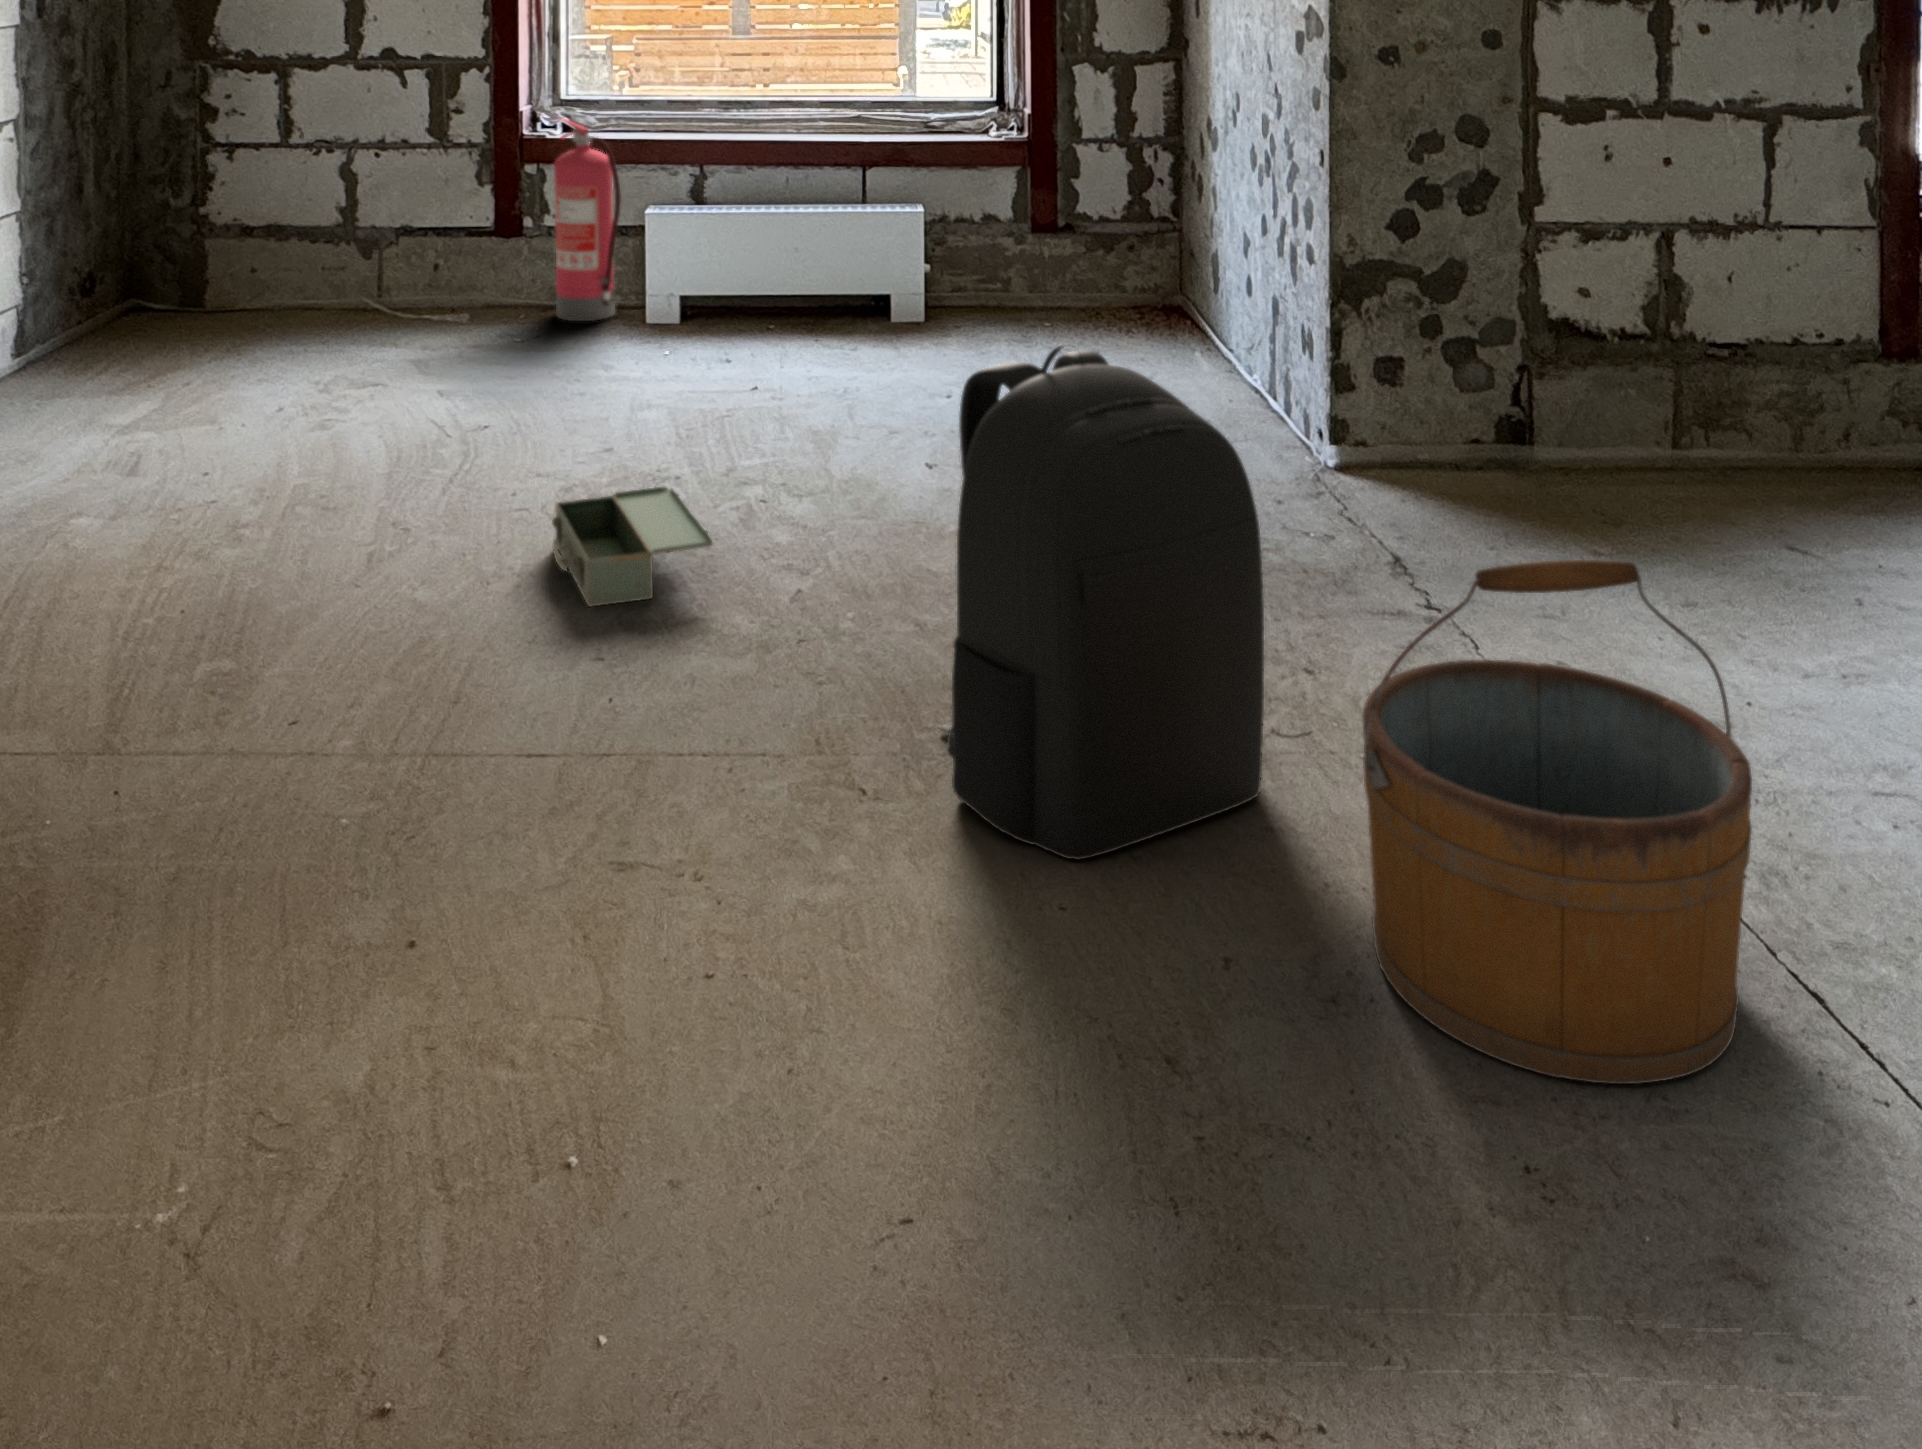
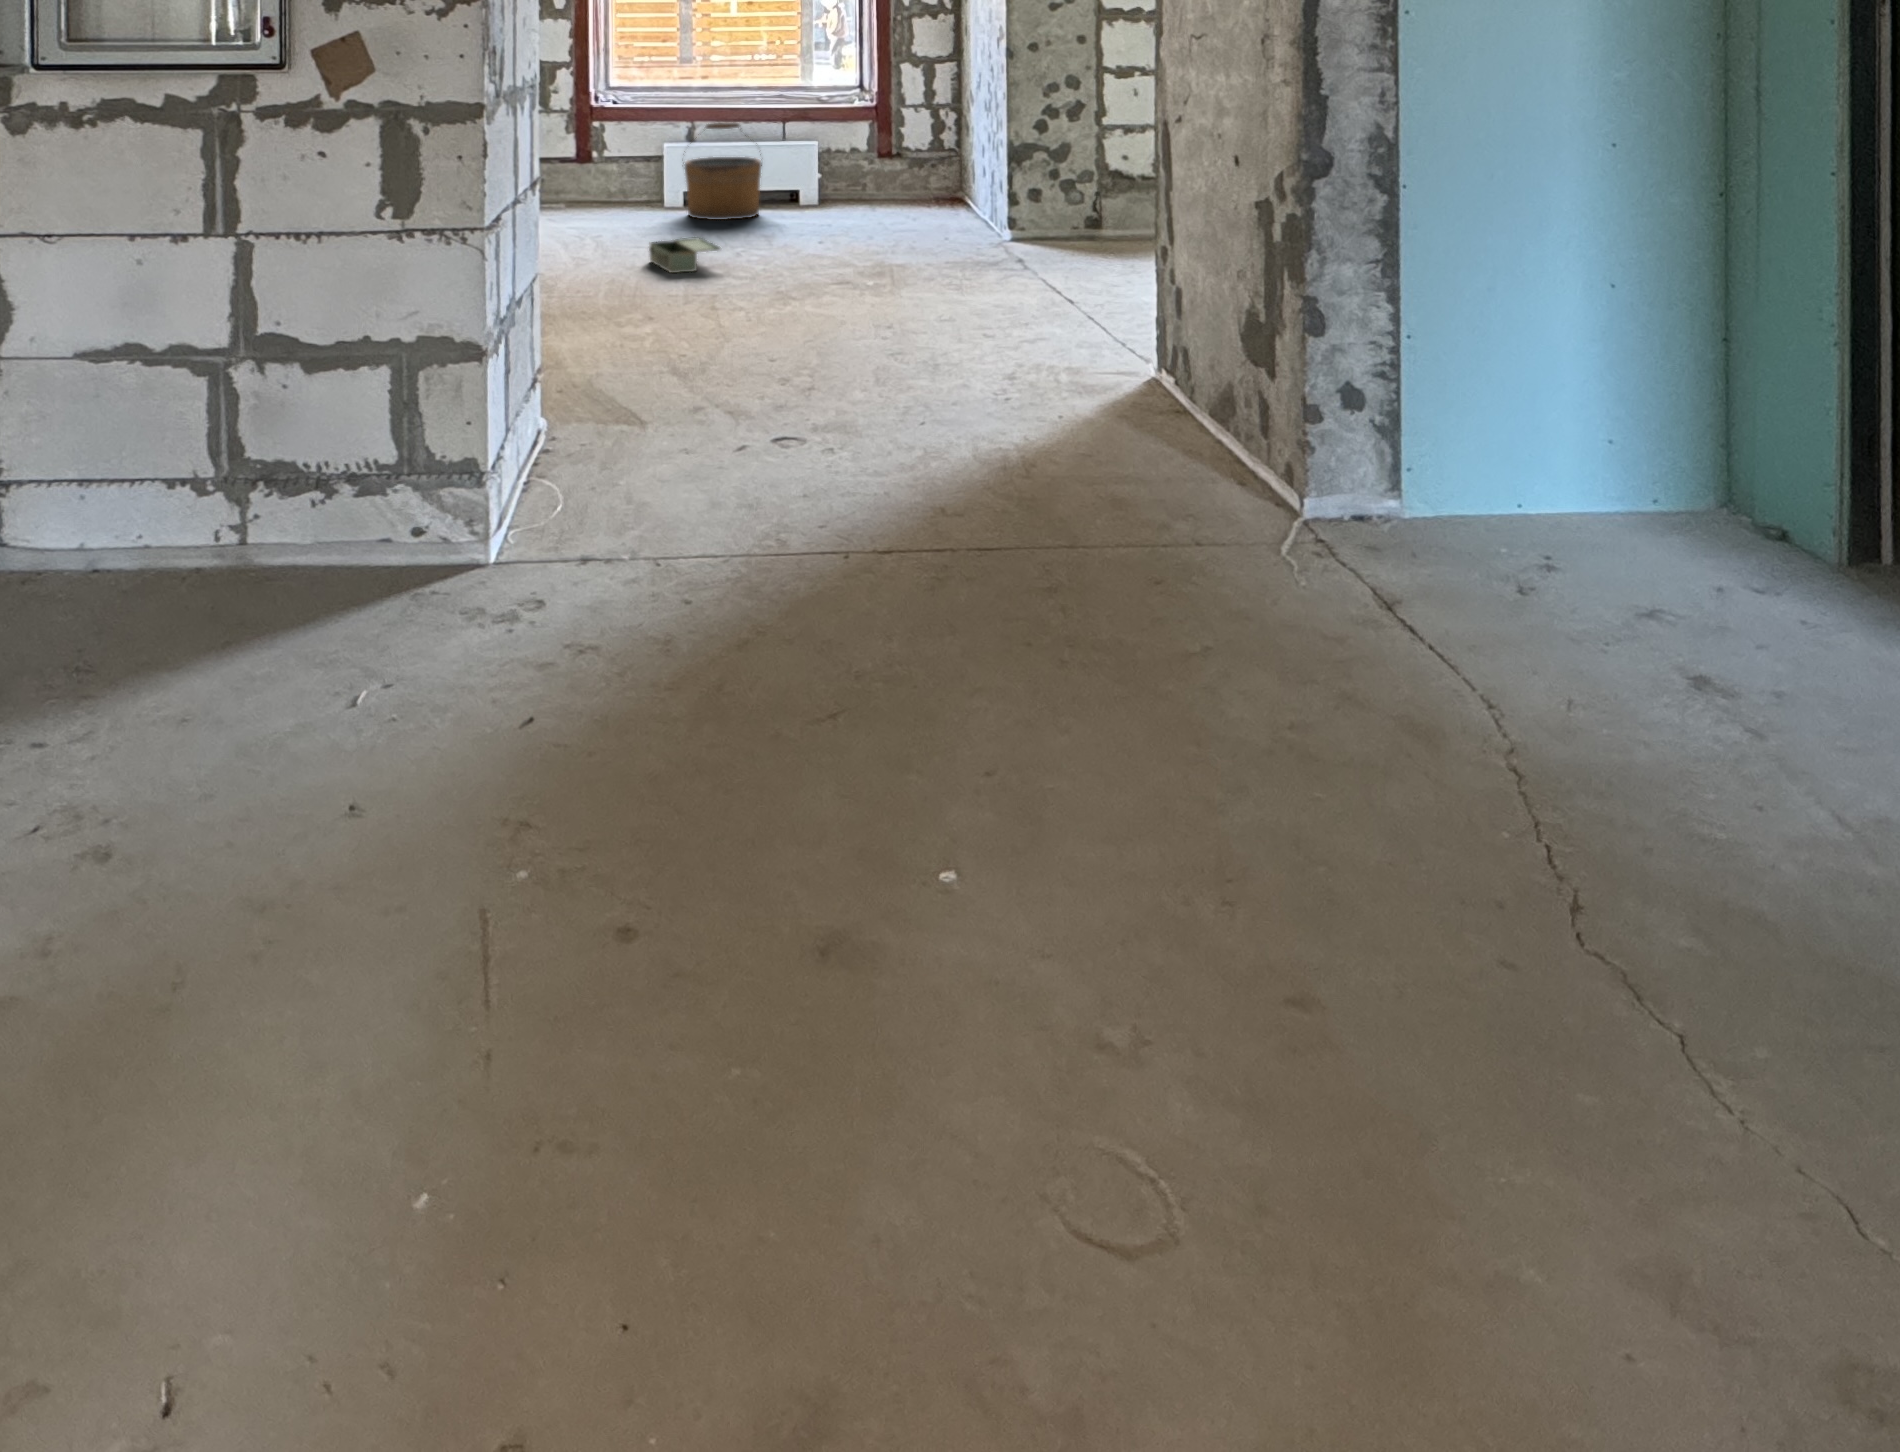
fire extinguisher: present [554,118,621,321] -> none [611,92,649,205]
backpack: present [940,344,1264,860] -> none [814,141,926,308]
bucket: present [1363,560,1752,1084] -> present [682,123,762,220]

